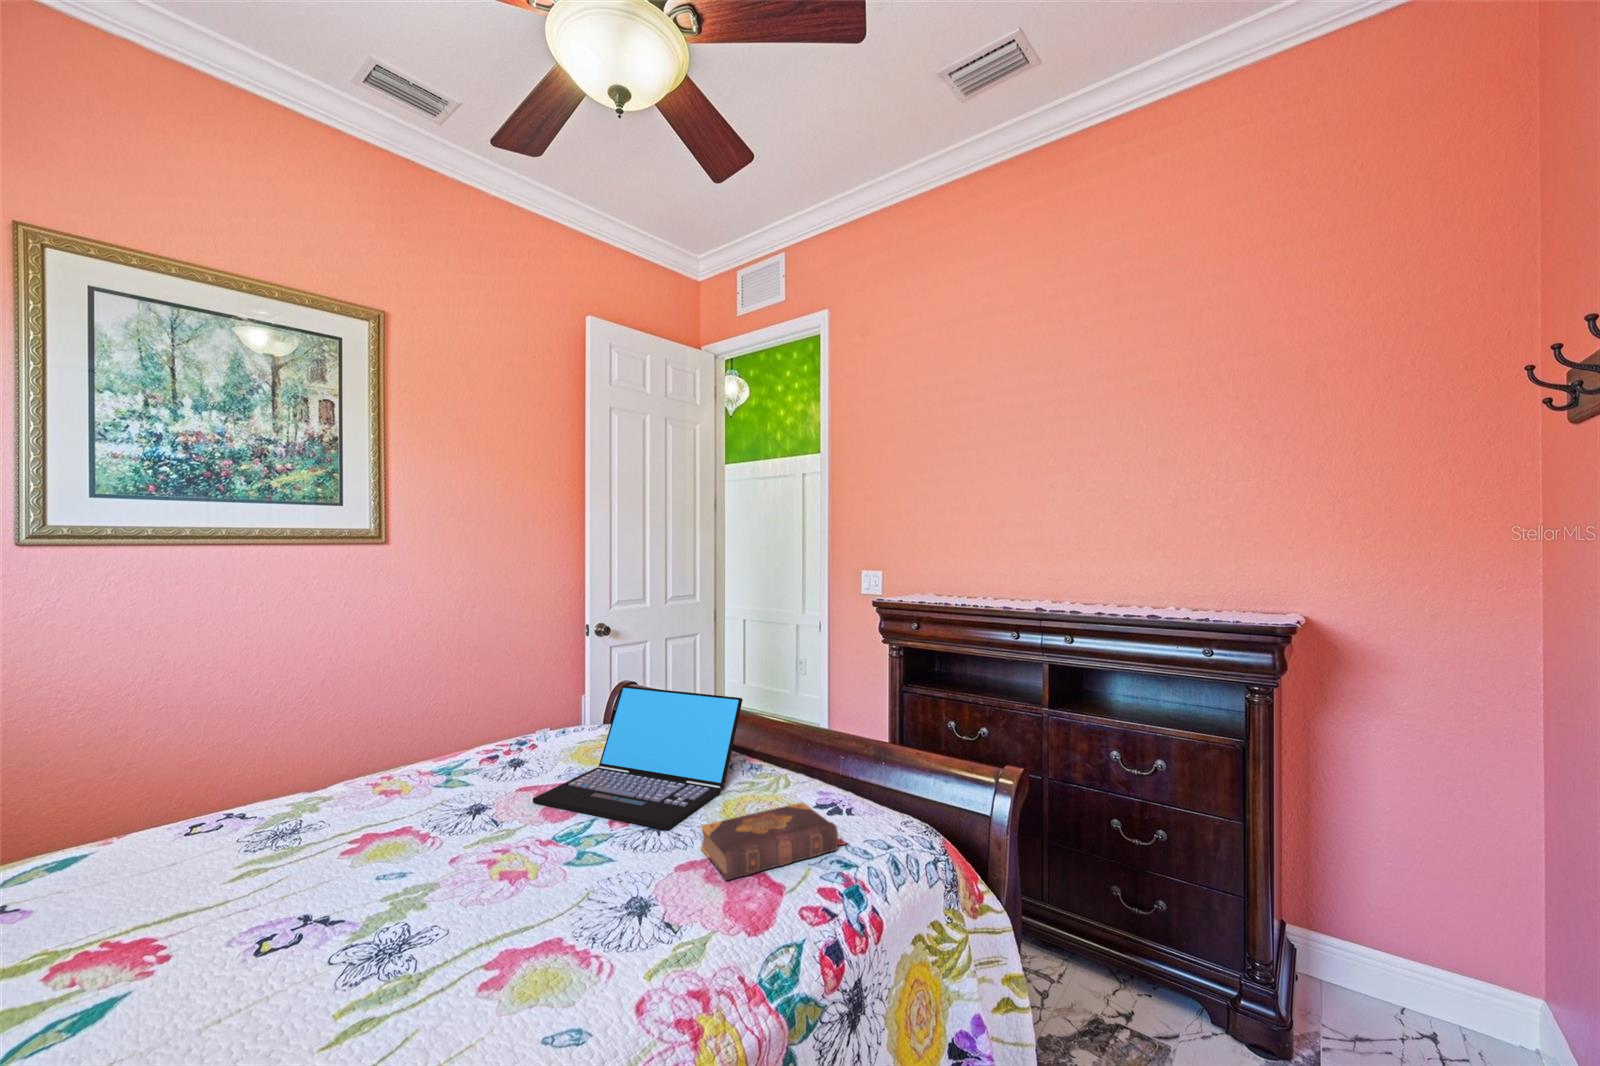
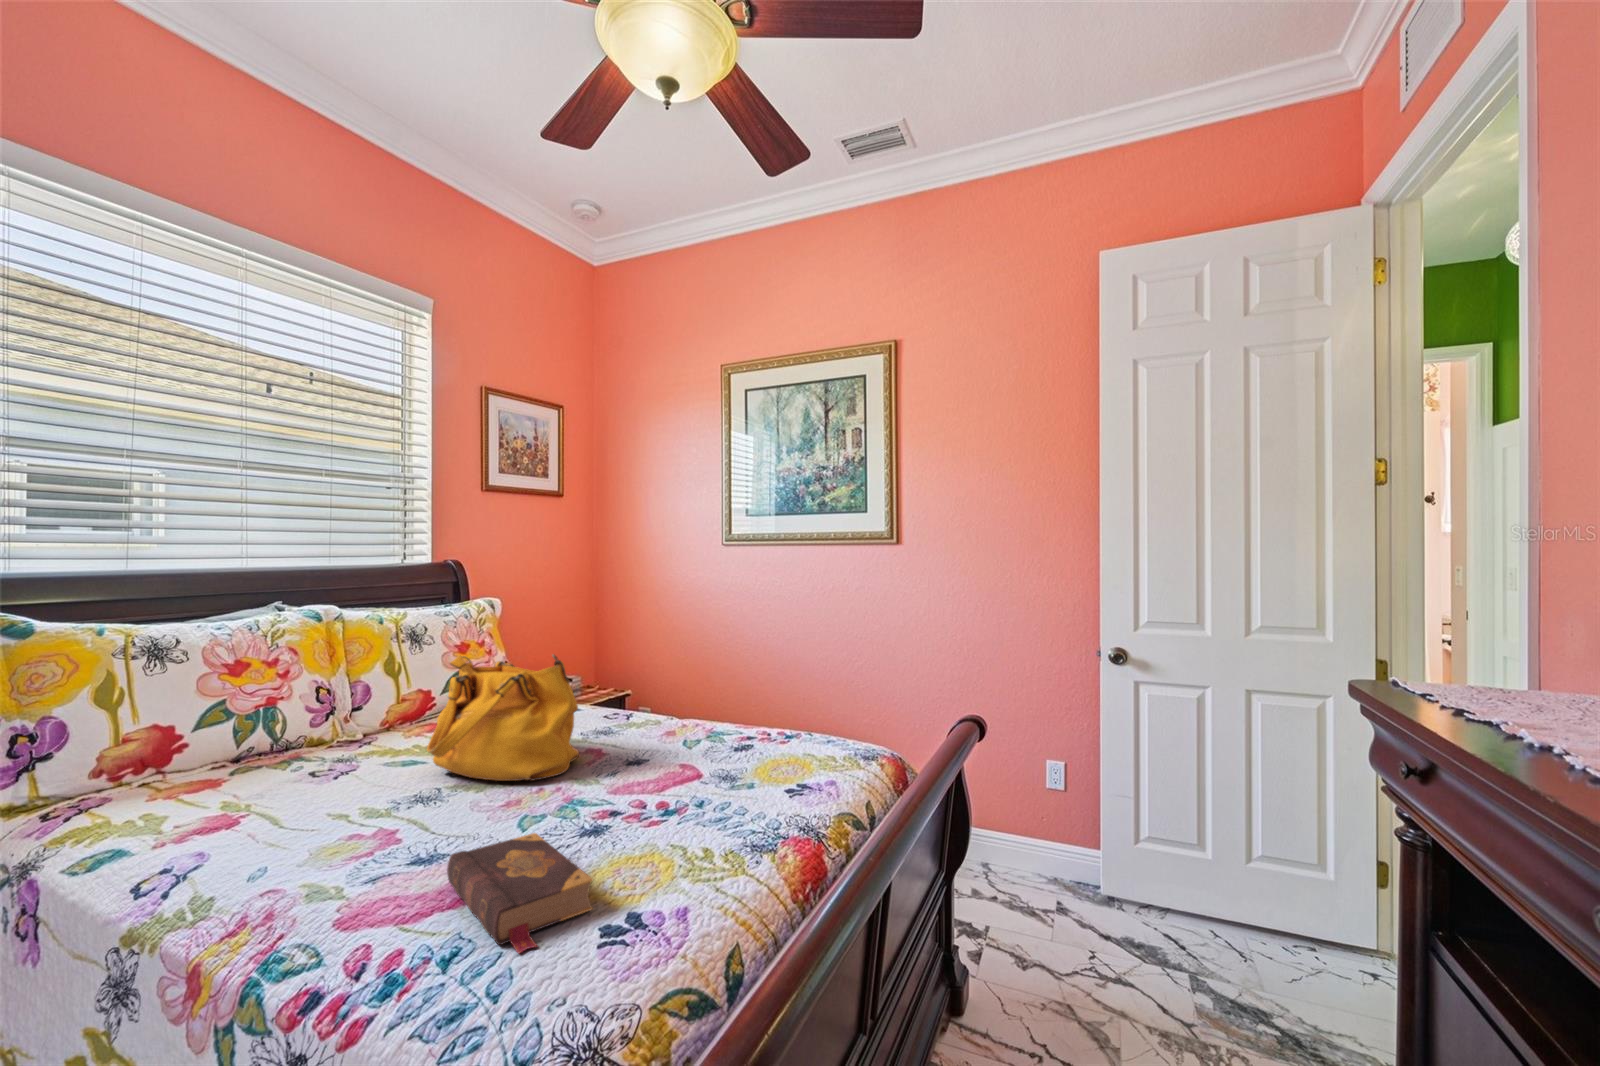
laptop: present [533,686,743,830] -> none [588,697,792,844]
handbag: none [216,707,477,945] -> present [427,654,579,781]

